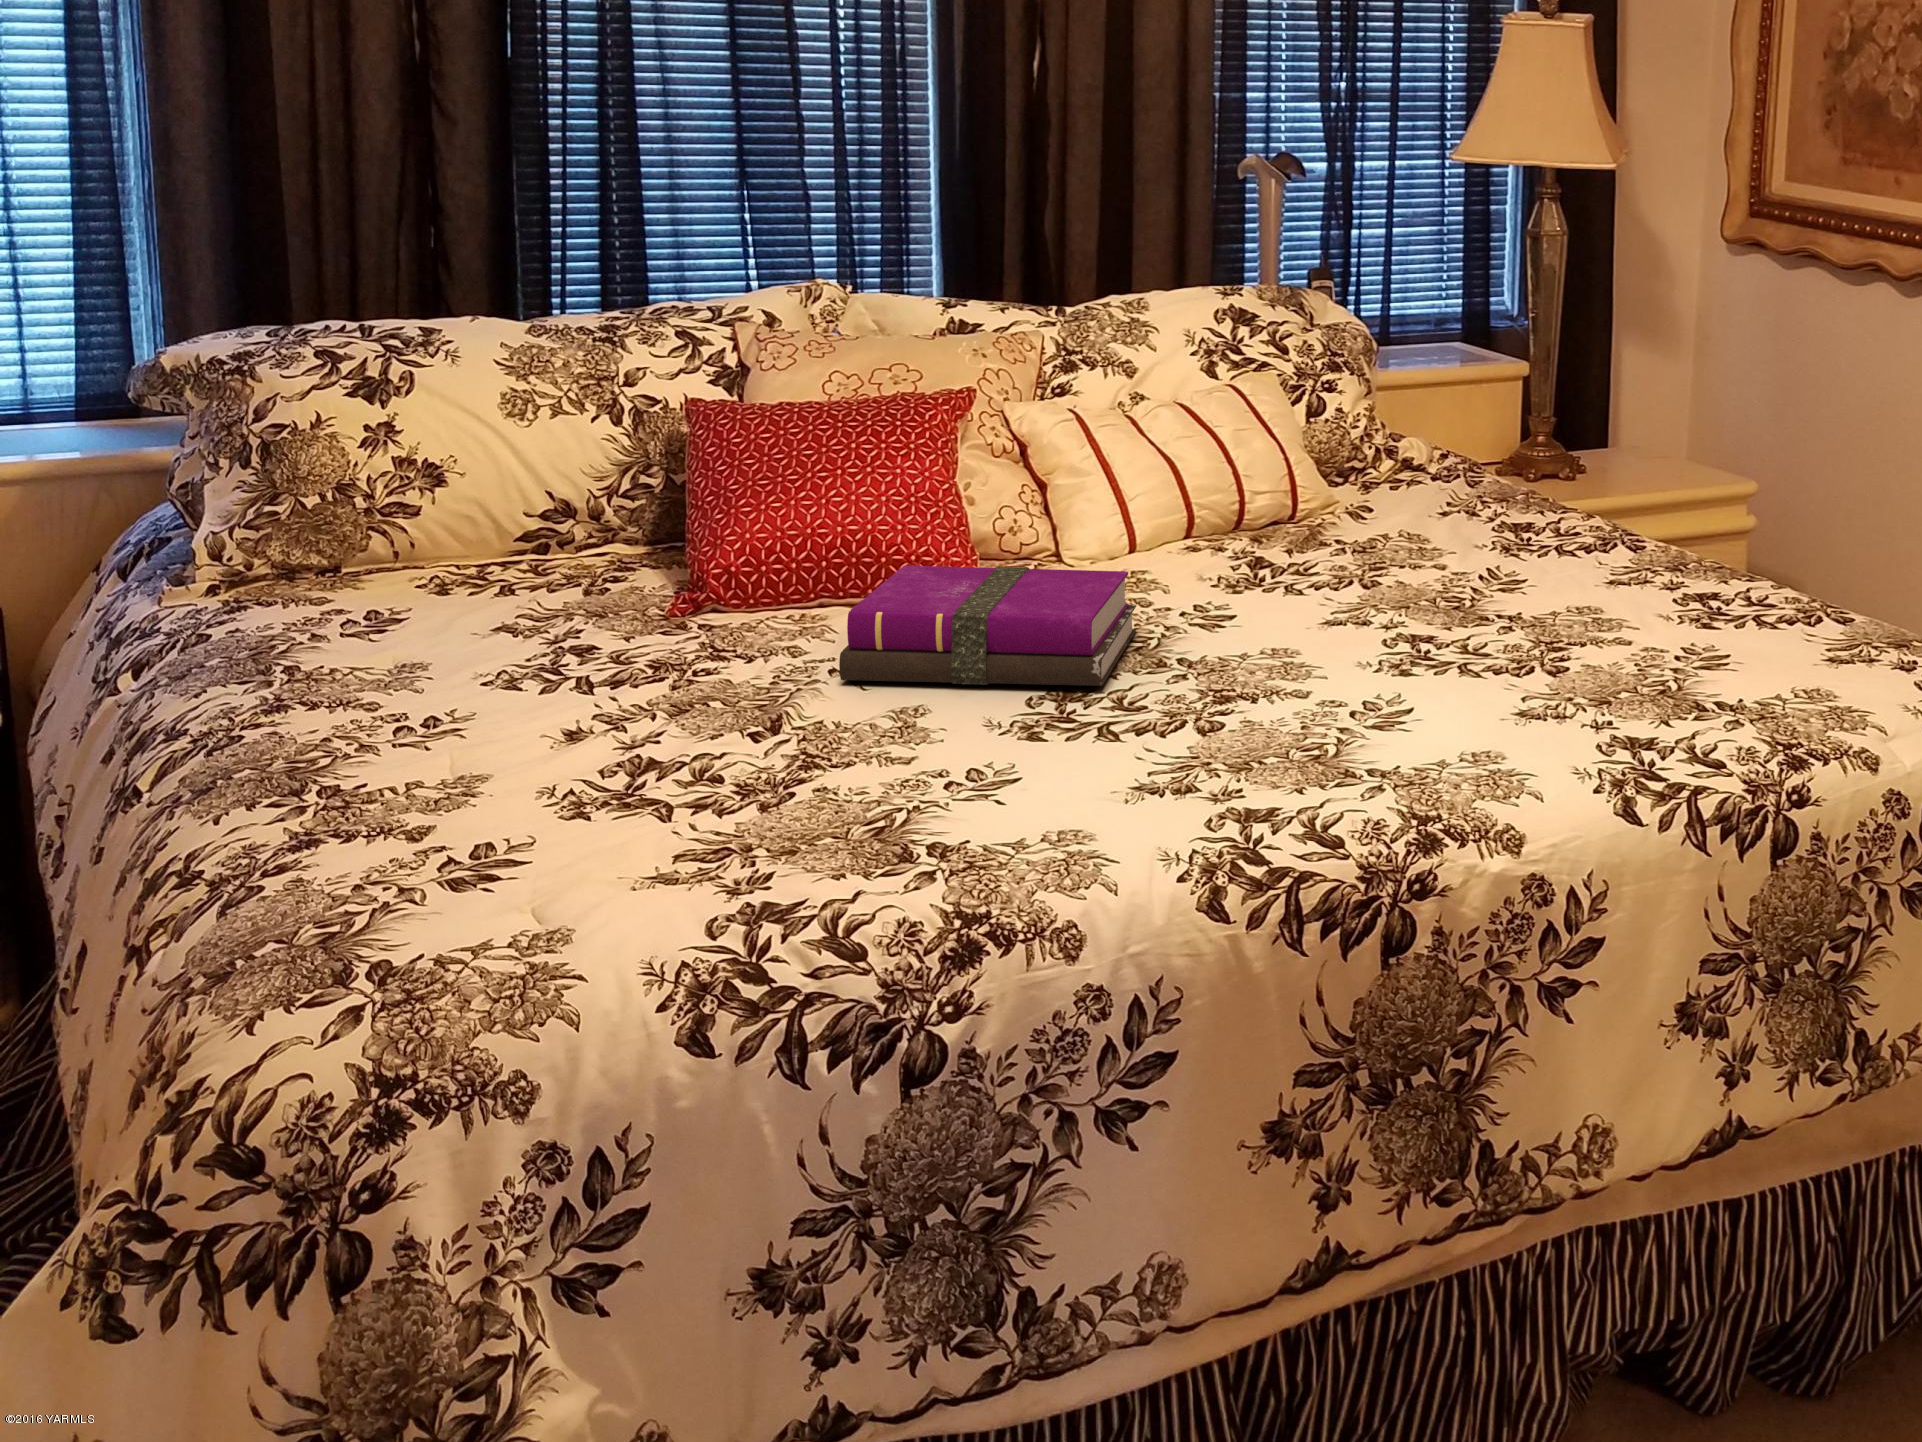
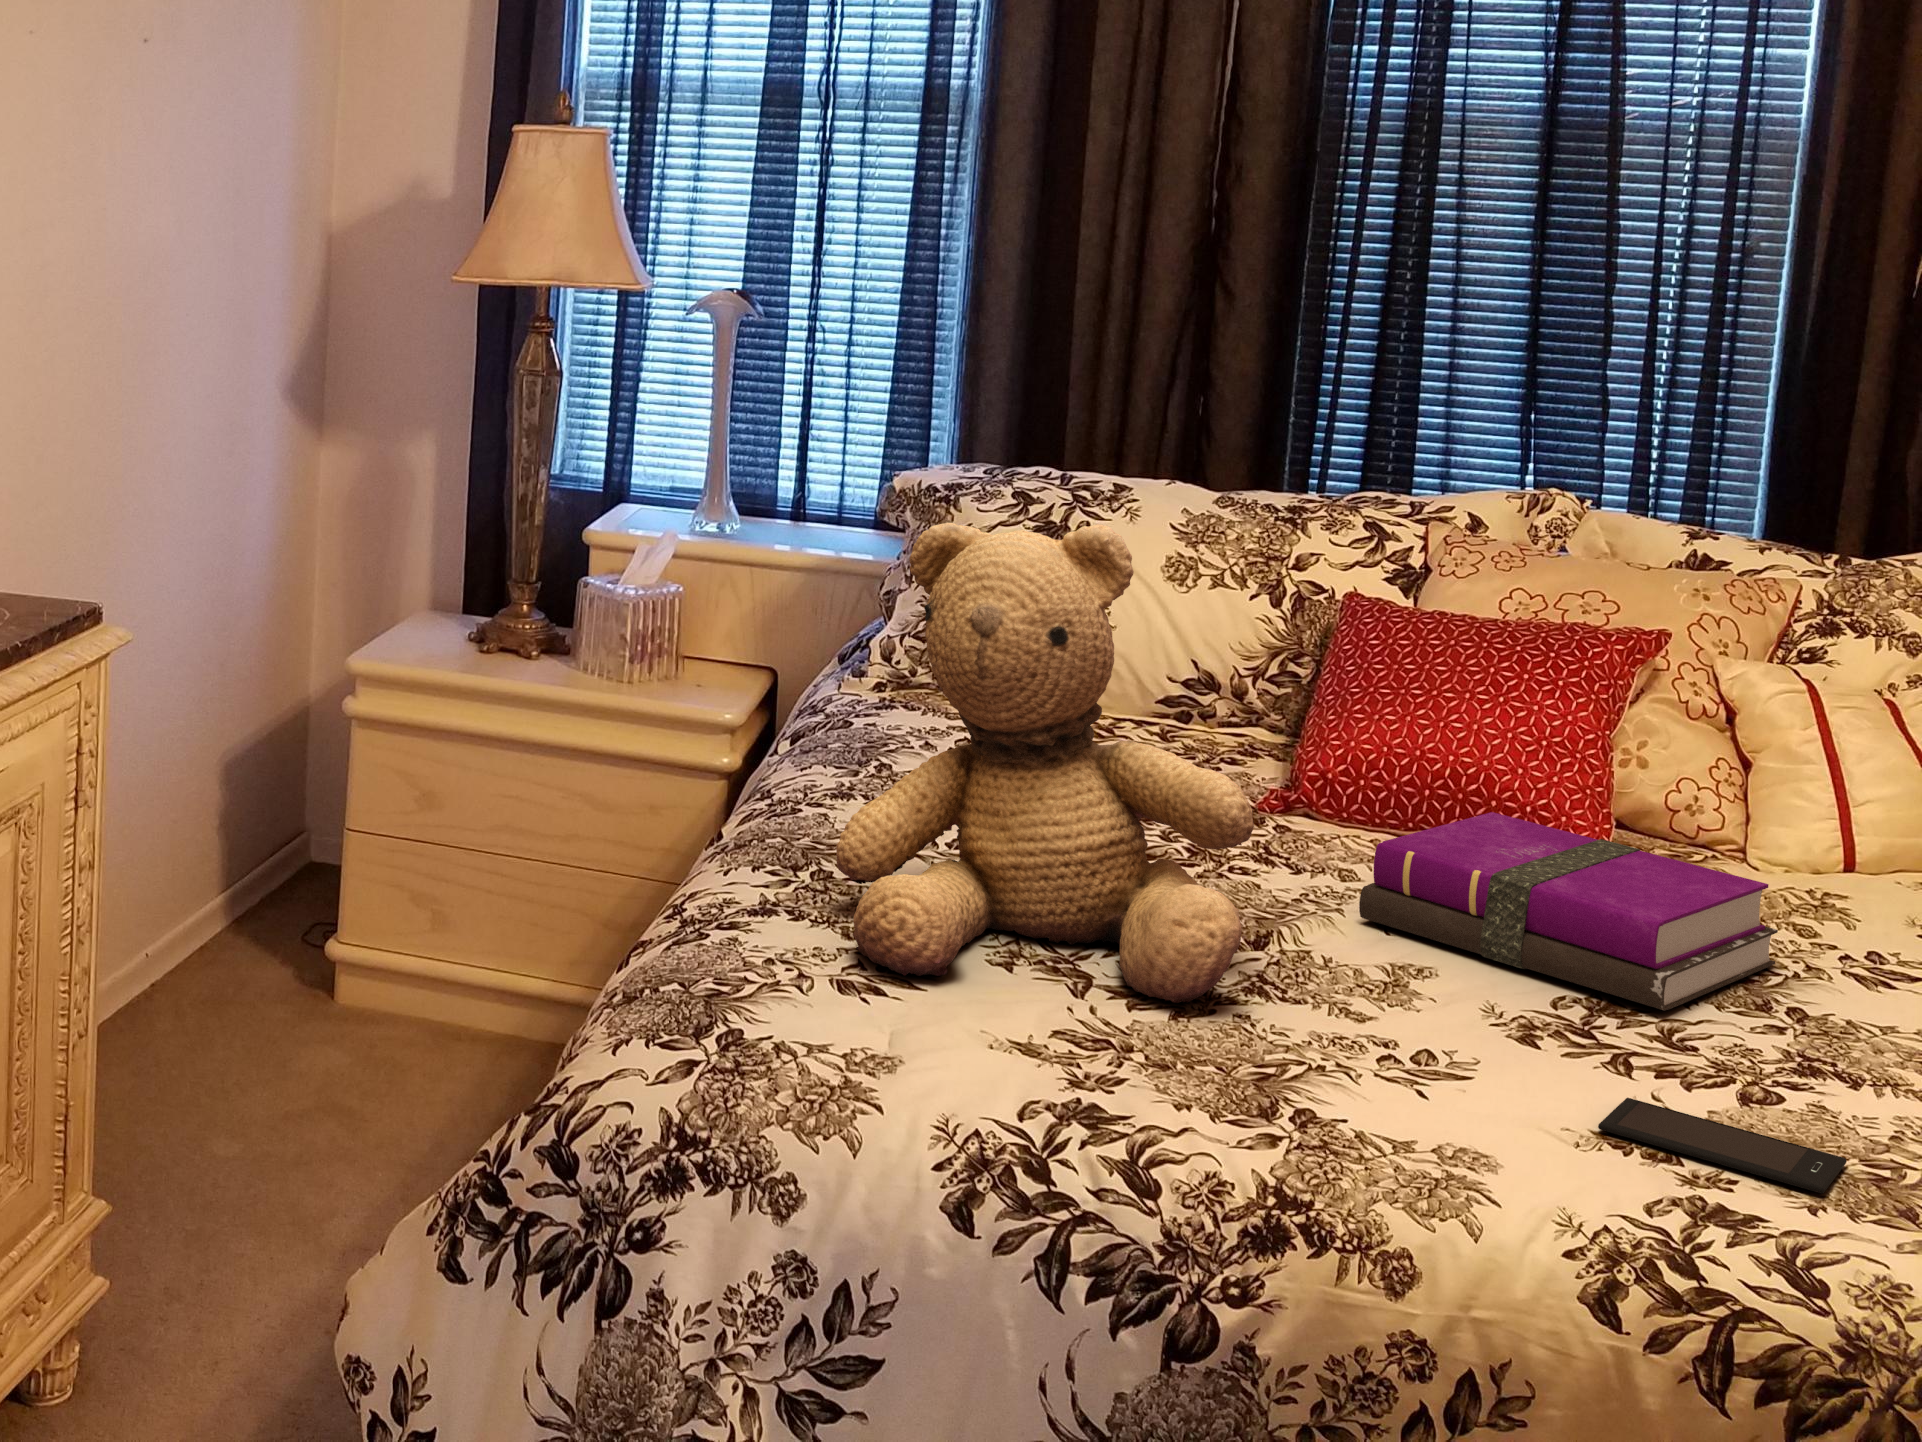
teddy bear: none [360,367,811,852] -> present [836,522,1254,1003]
smartphone: none [1130,750,1289,785] -> present [1598,1098,1847,1193]

